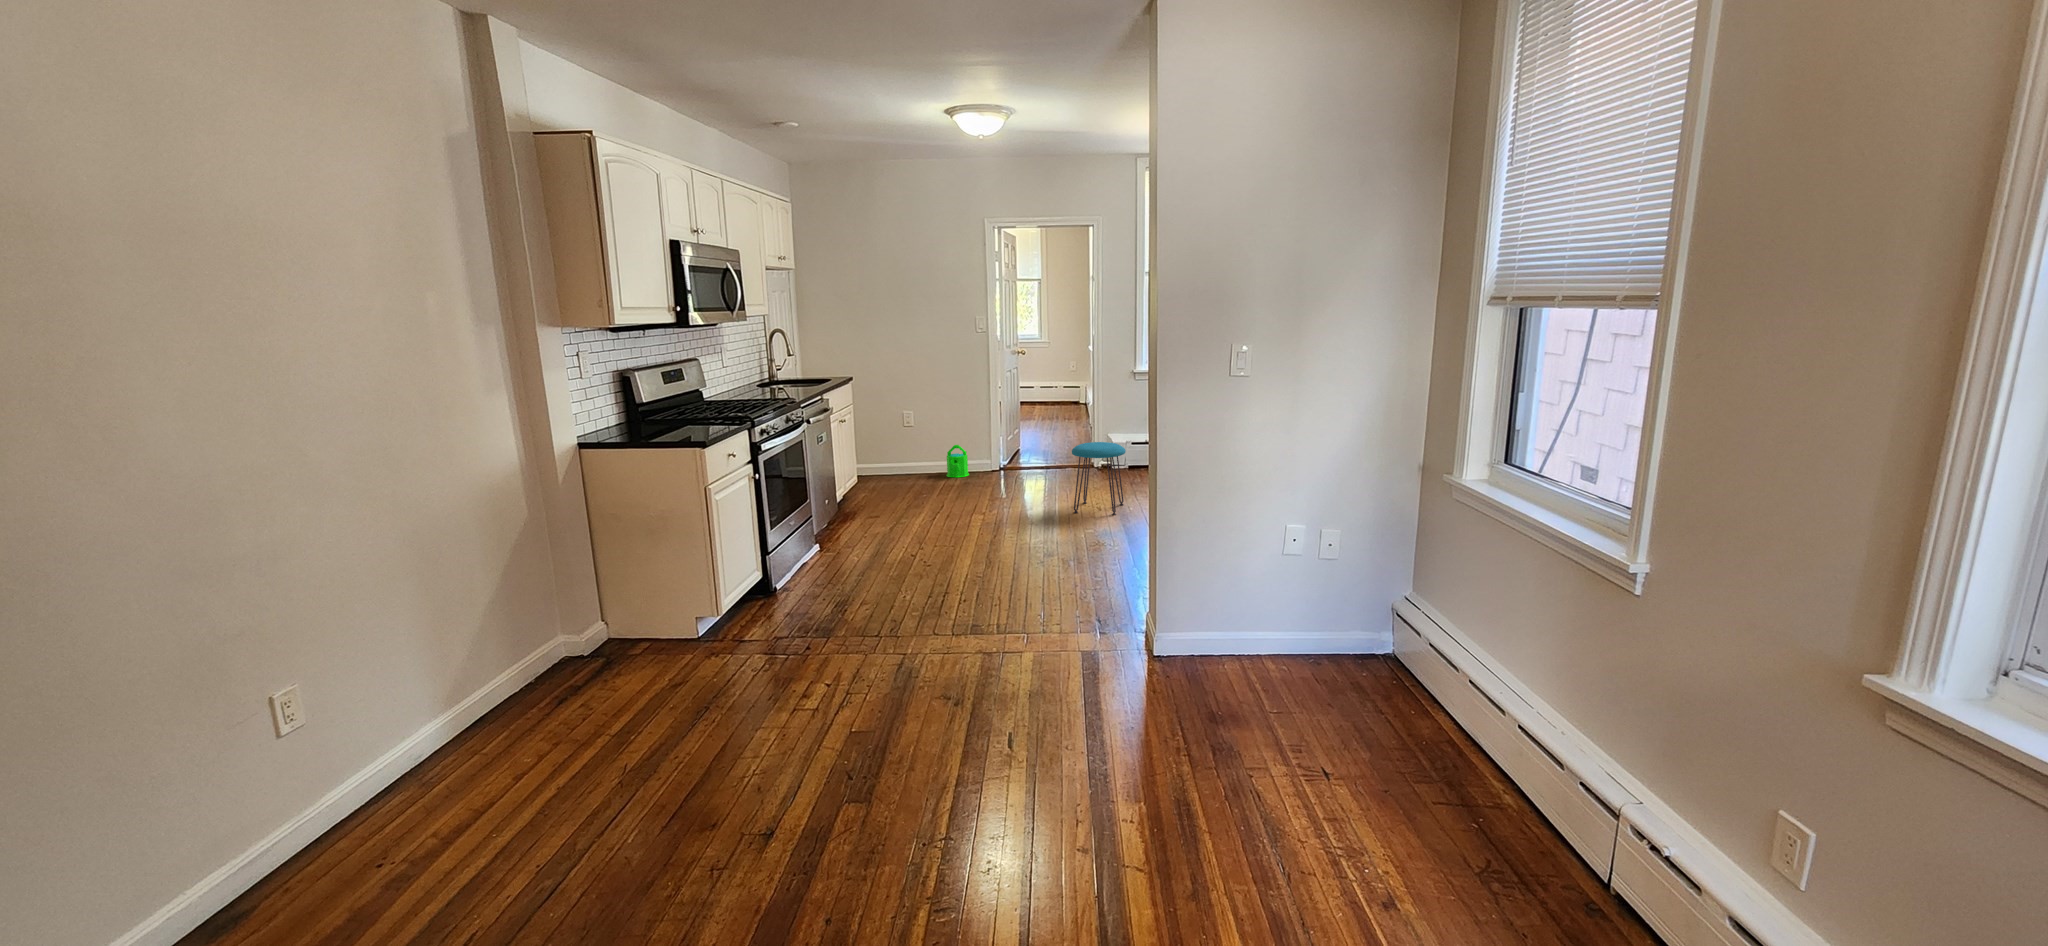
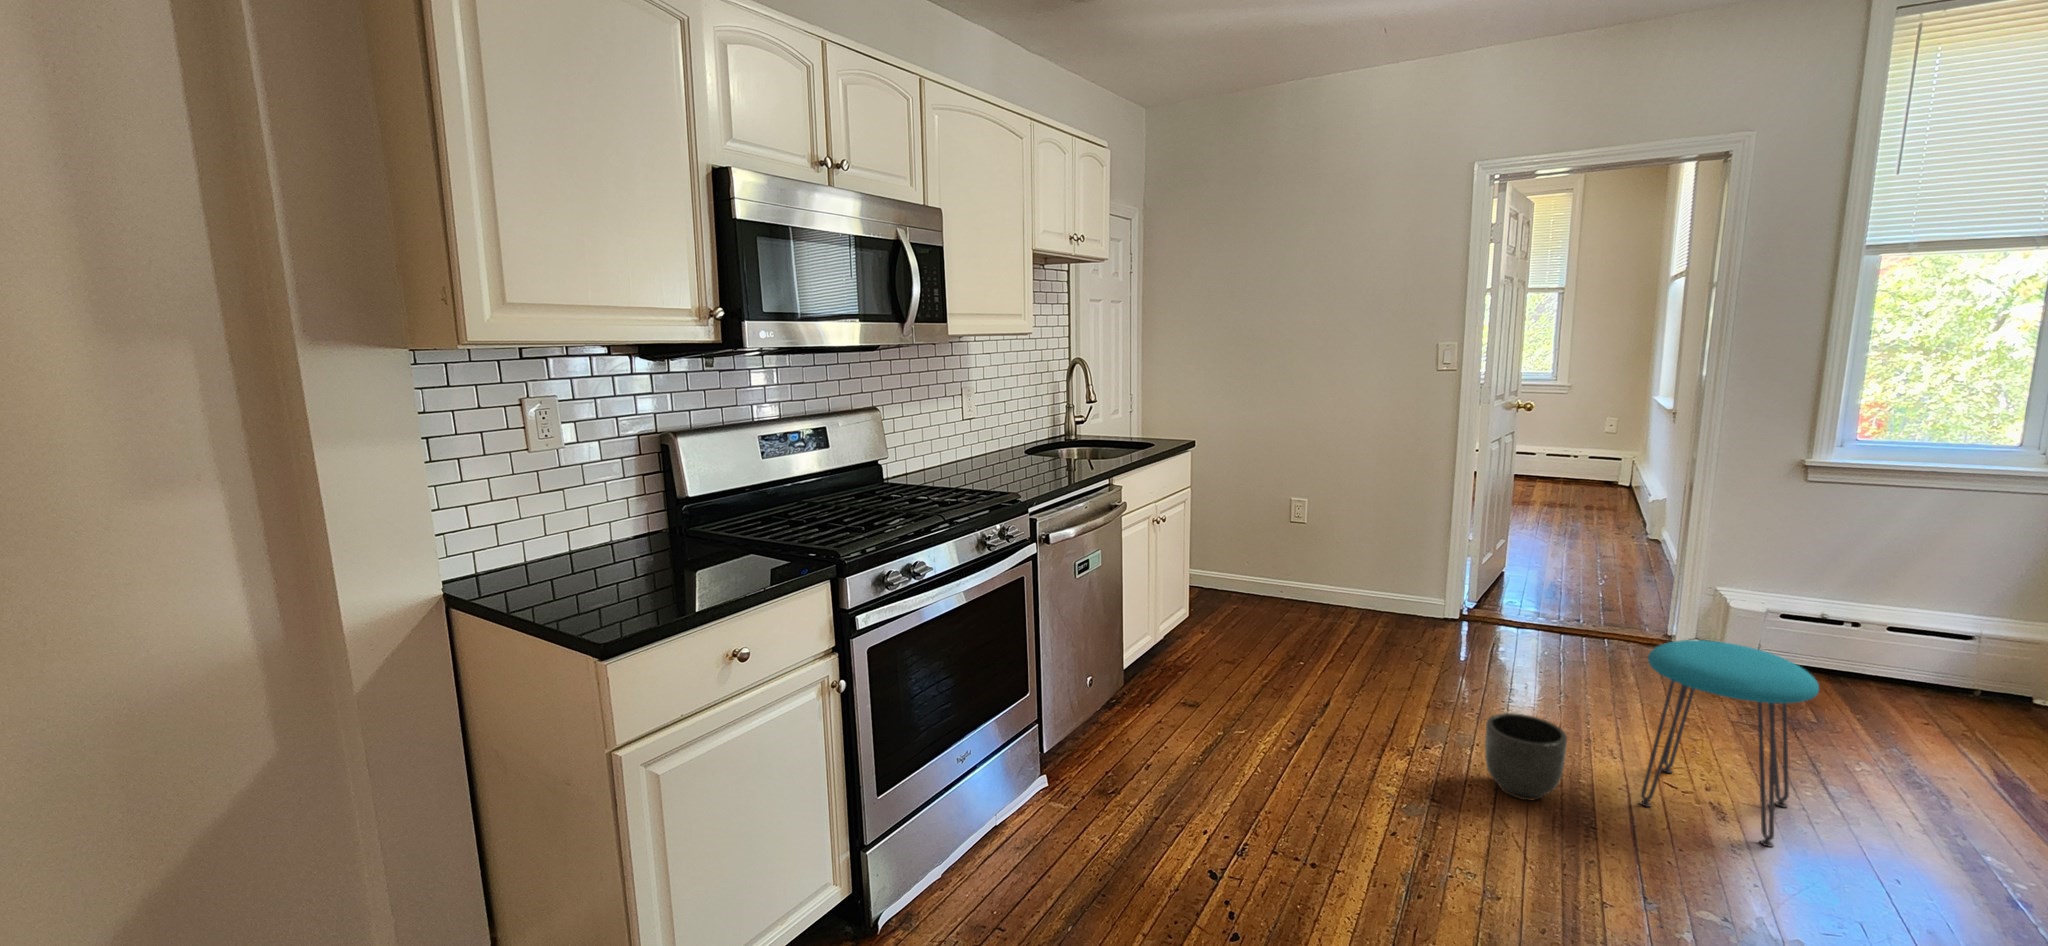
watering can: present [946,445,969,478] -> none [1352,565,1398,625]
planter: none [1015,485,1045,519] -> present [1485,713,1567,800]

